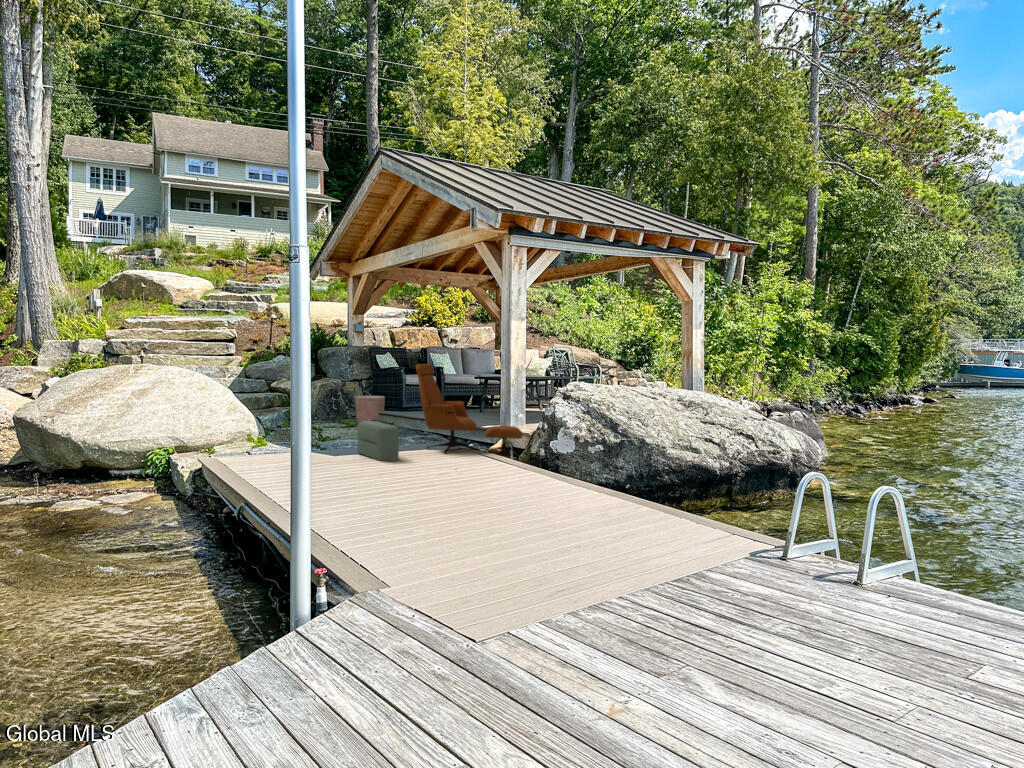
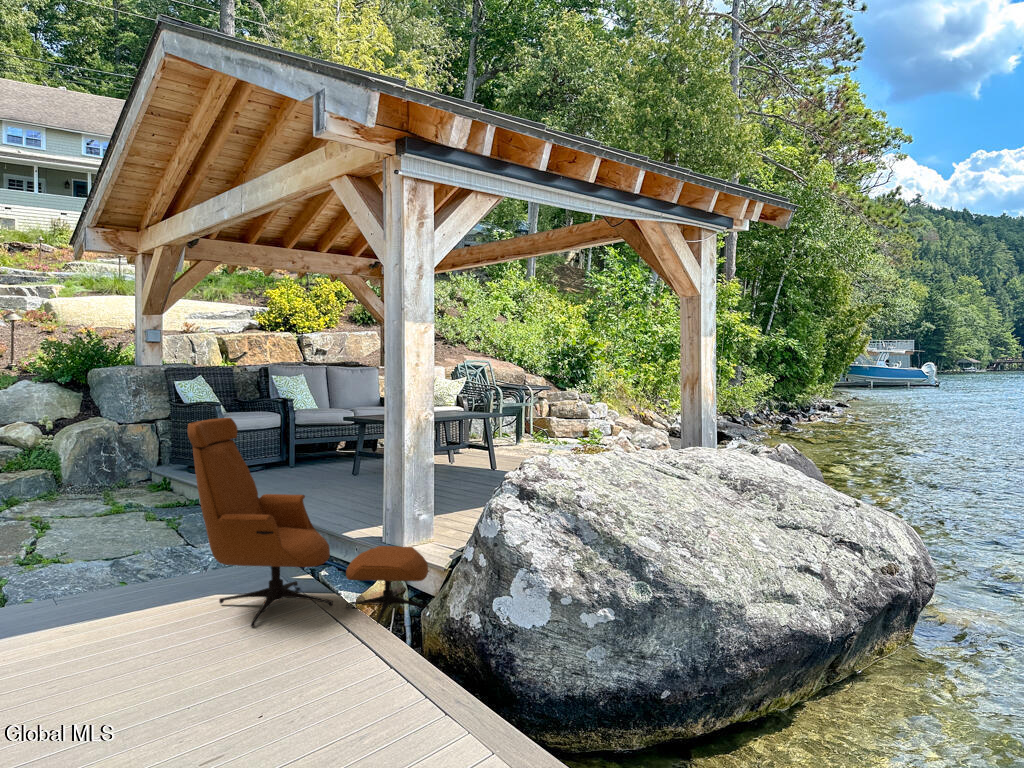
planter: present [355,396,385,422] -> none [135,448,190,498]
pouf: present [357,421,399,461] -> none [31,561,117,692]

